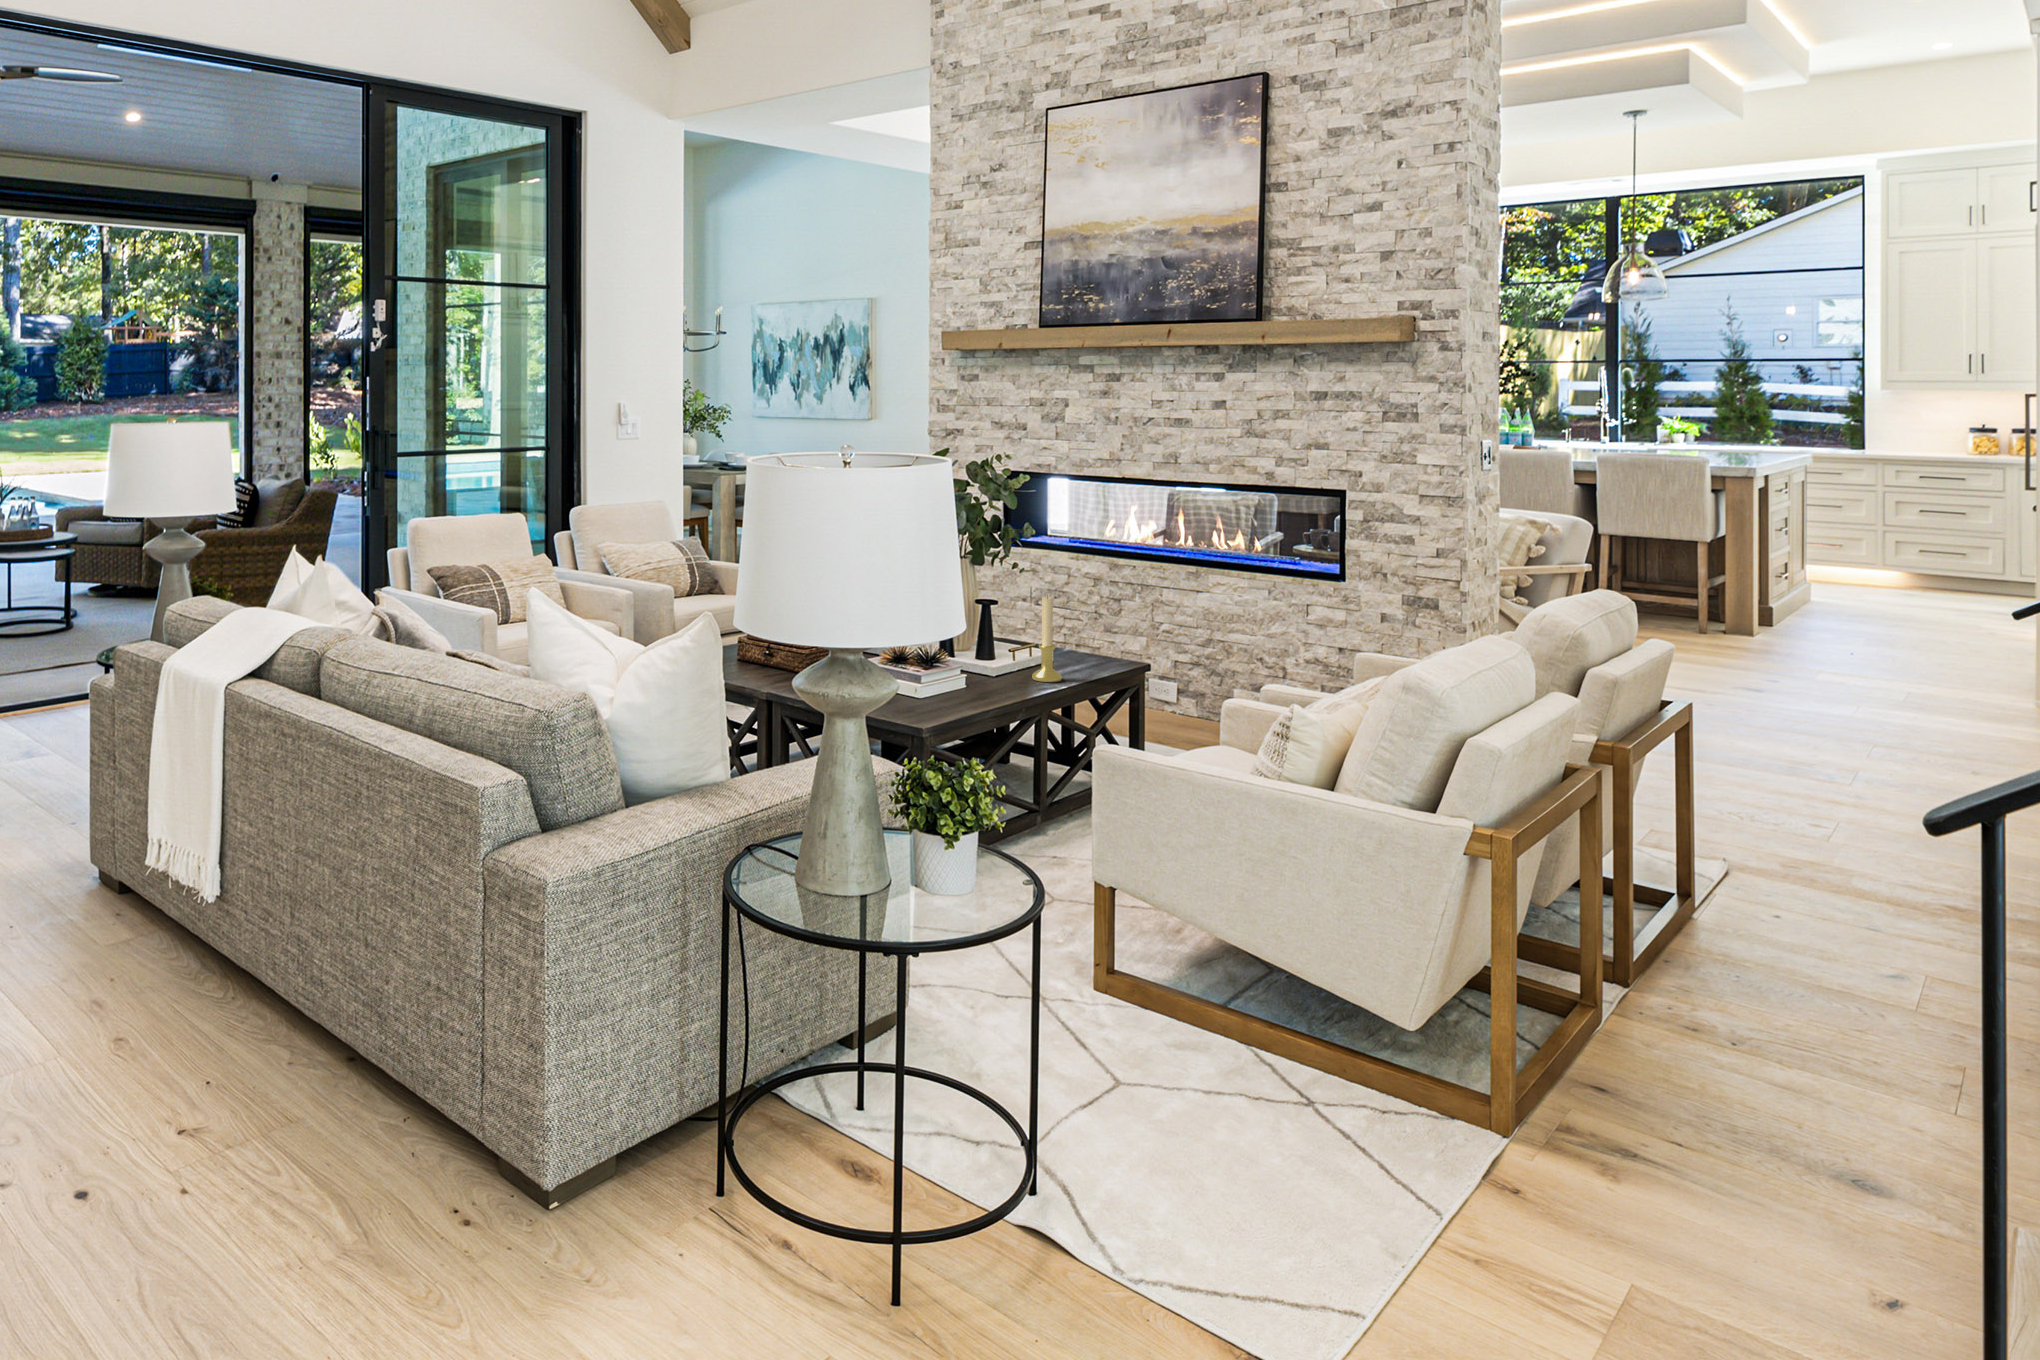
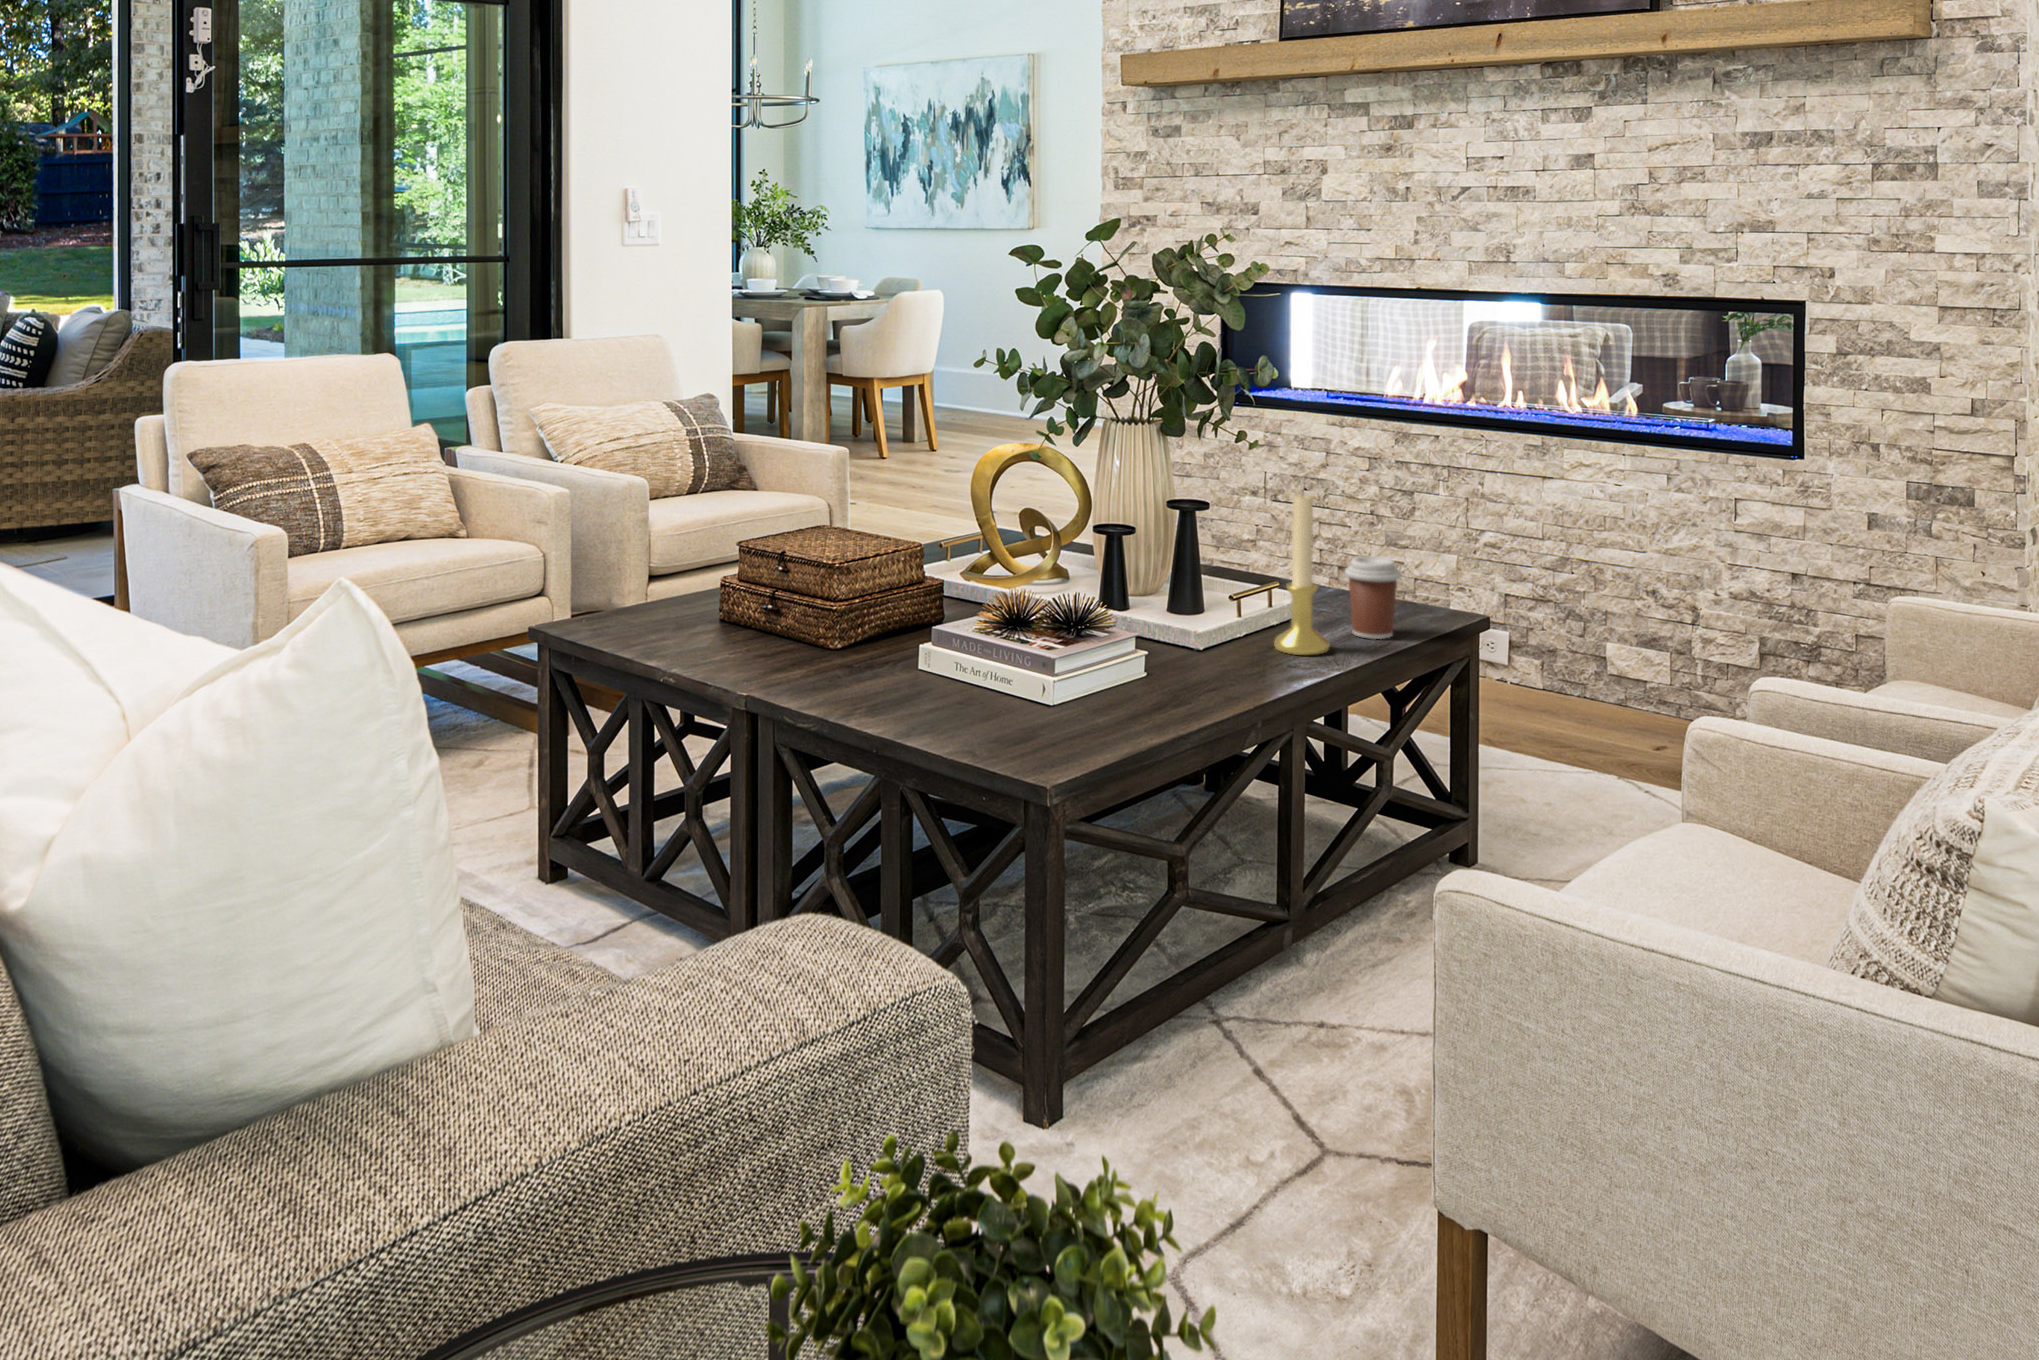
coffee cup: none [1071,631,1102,676] -> present [1345,556,1402,639]

